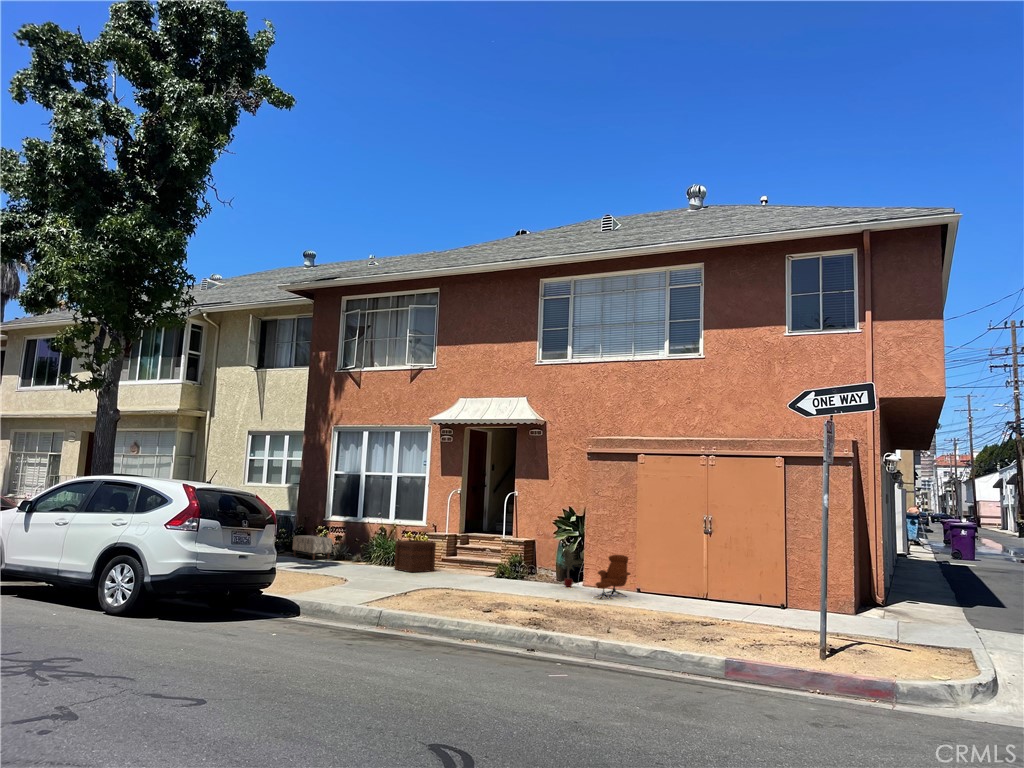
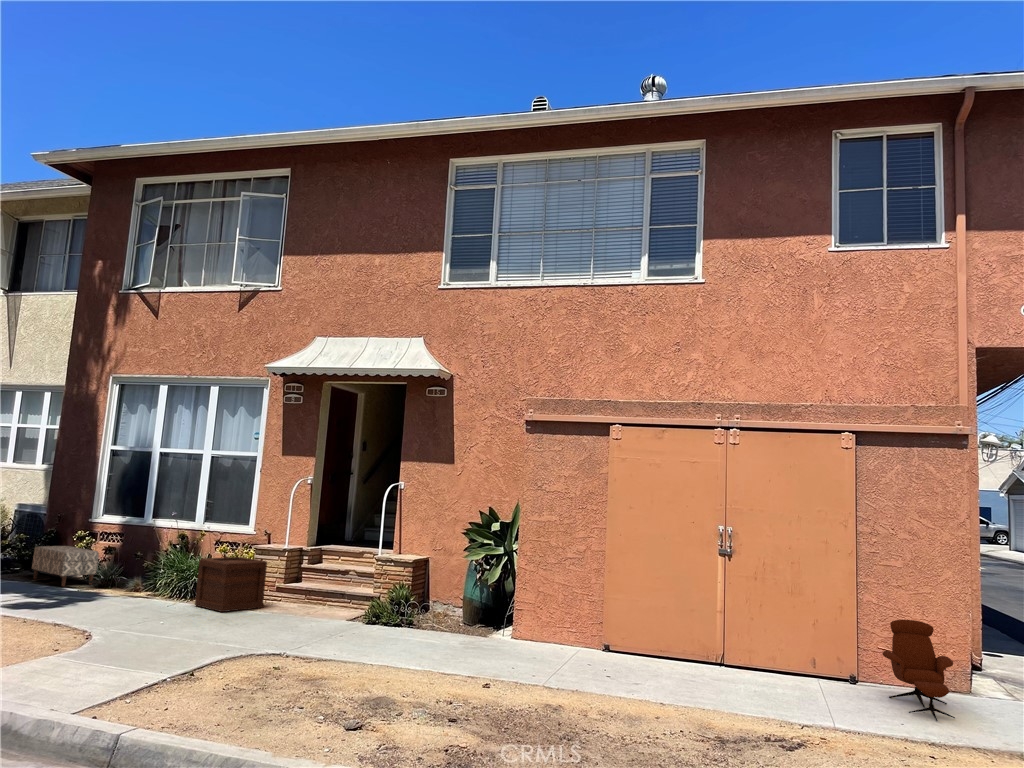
potted tree: present [562,544,582,587] -> none [475,568,513,640]
lounge chair: present [596,555,630,598] -> present [882,619,955,721]

